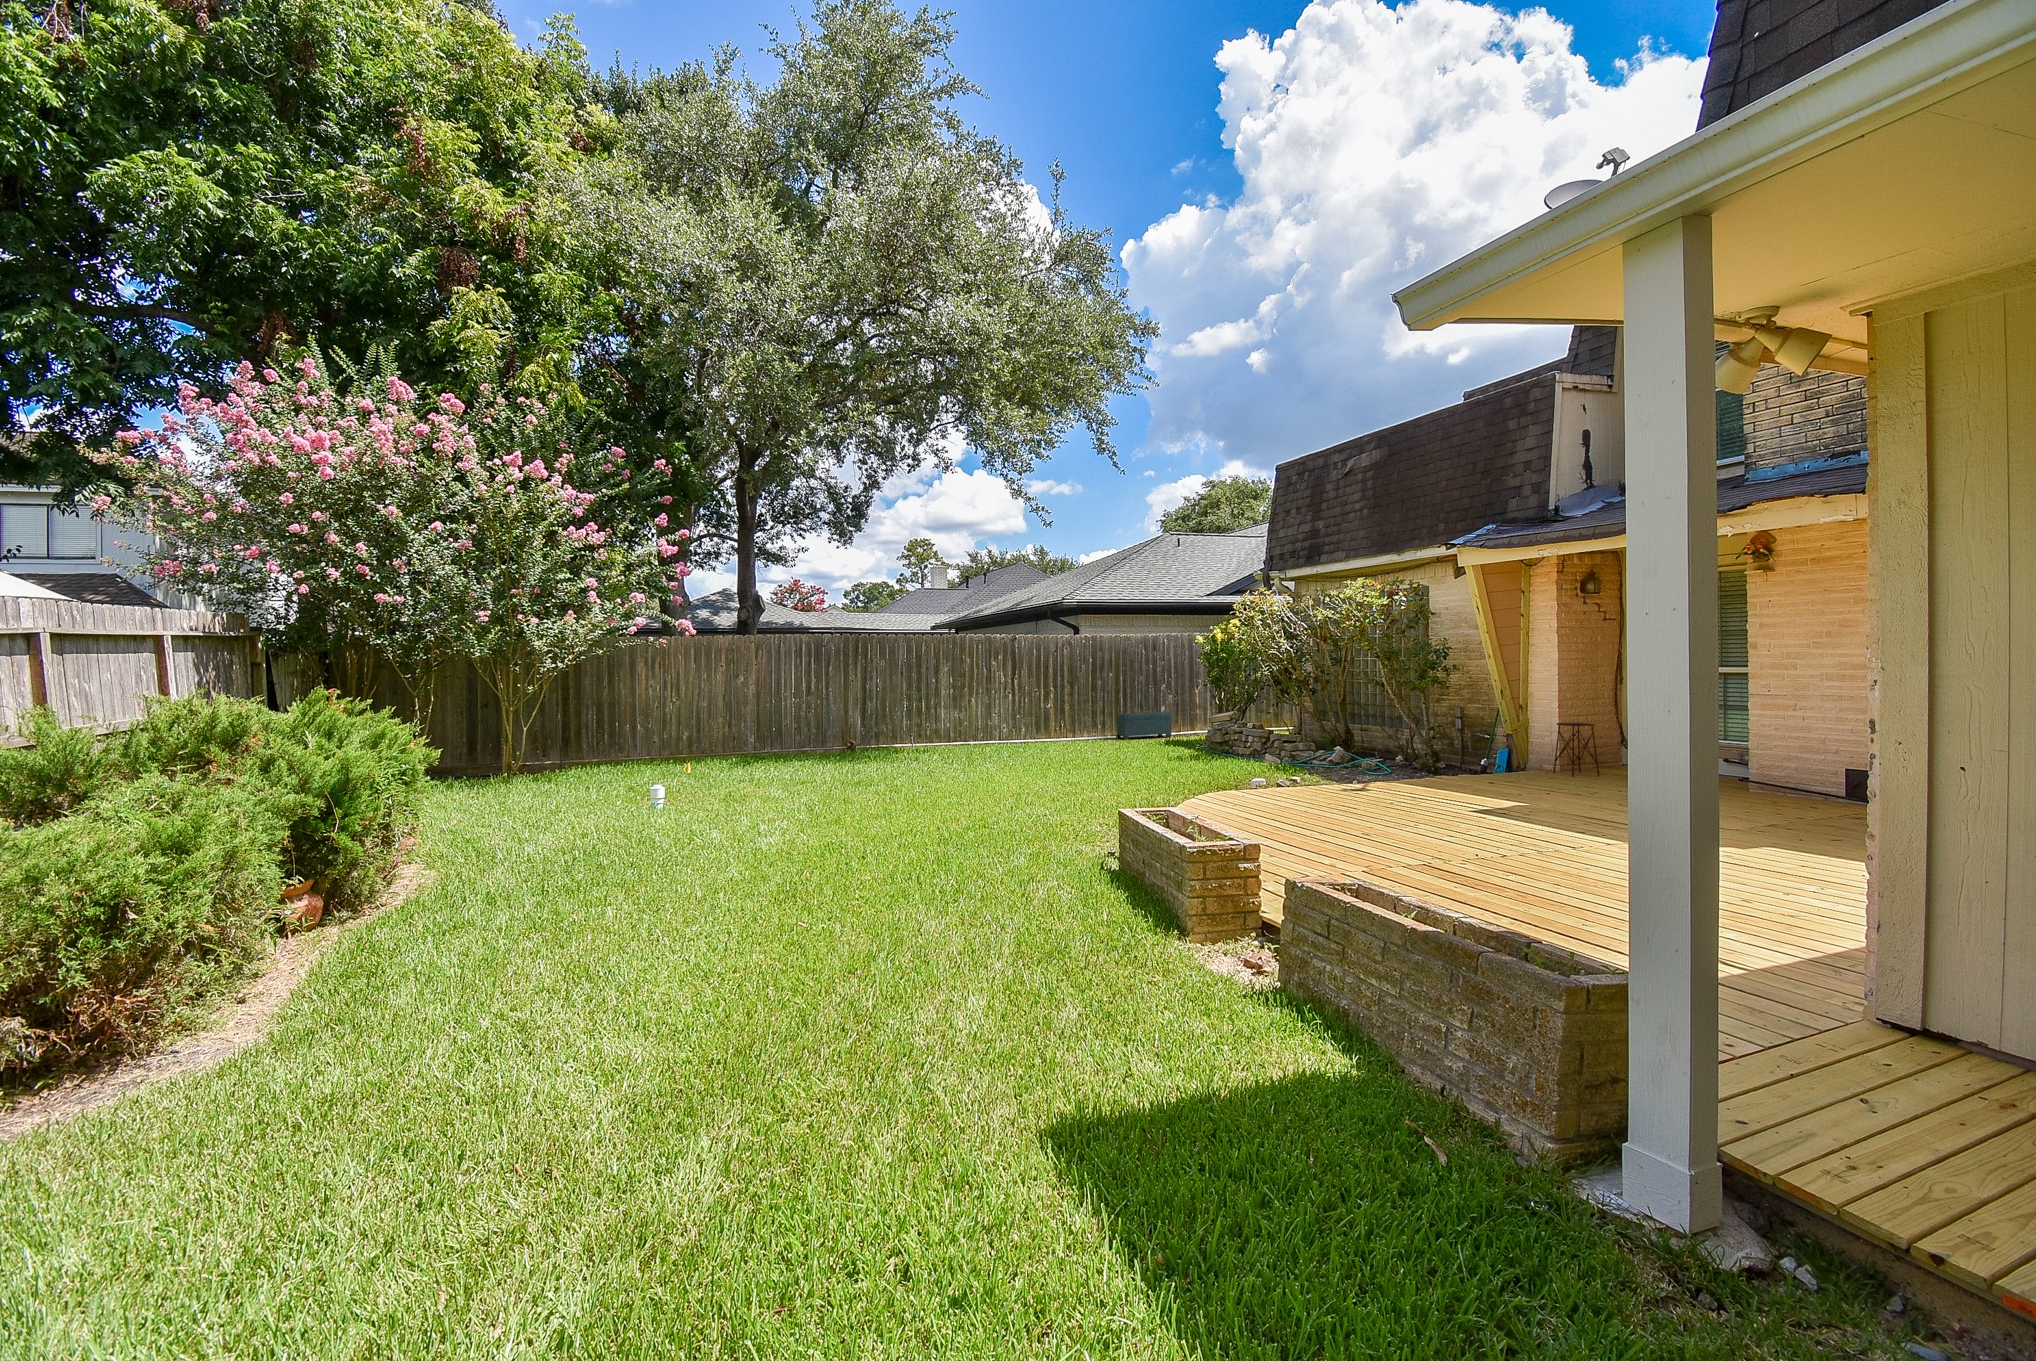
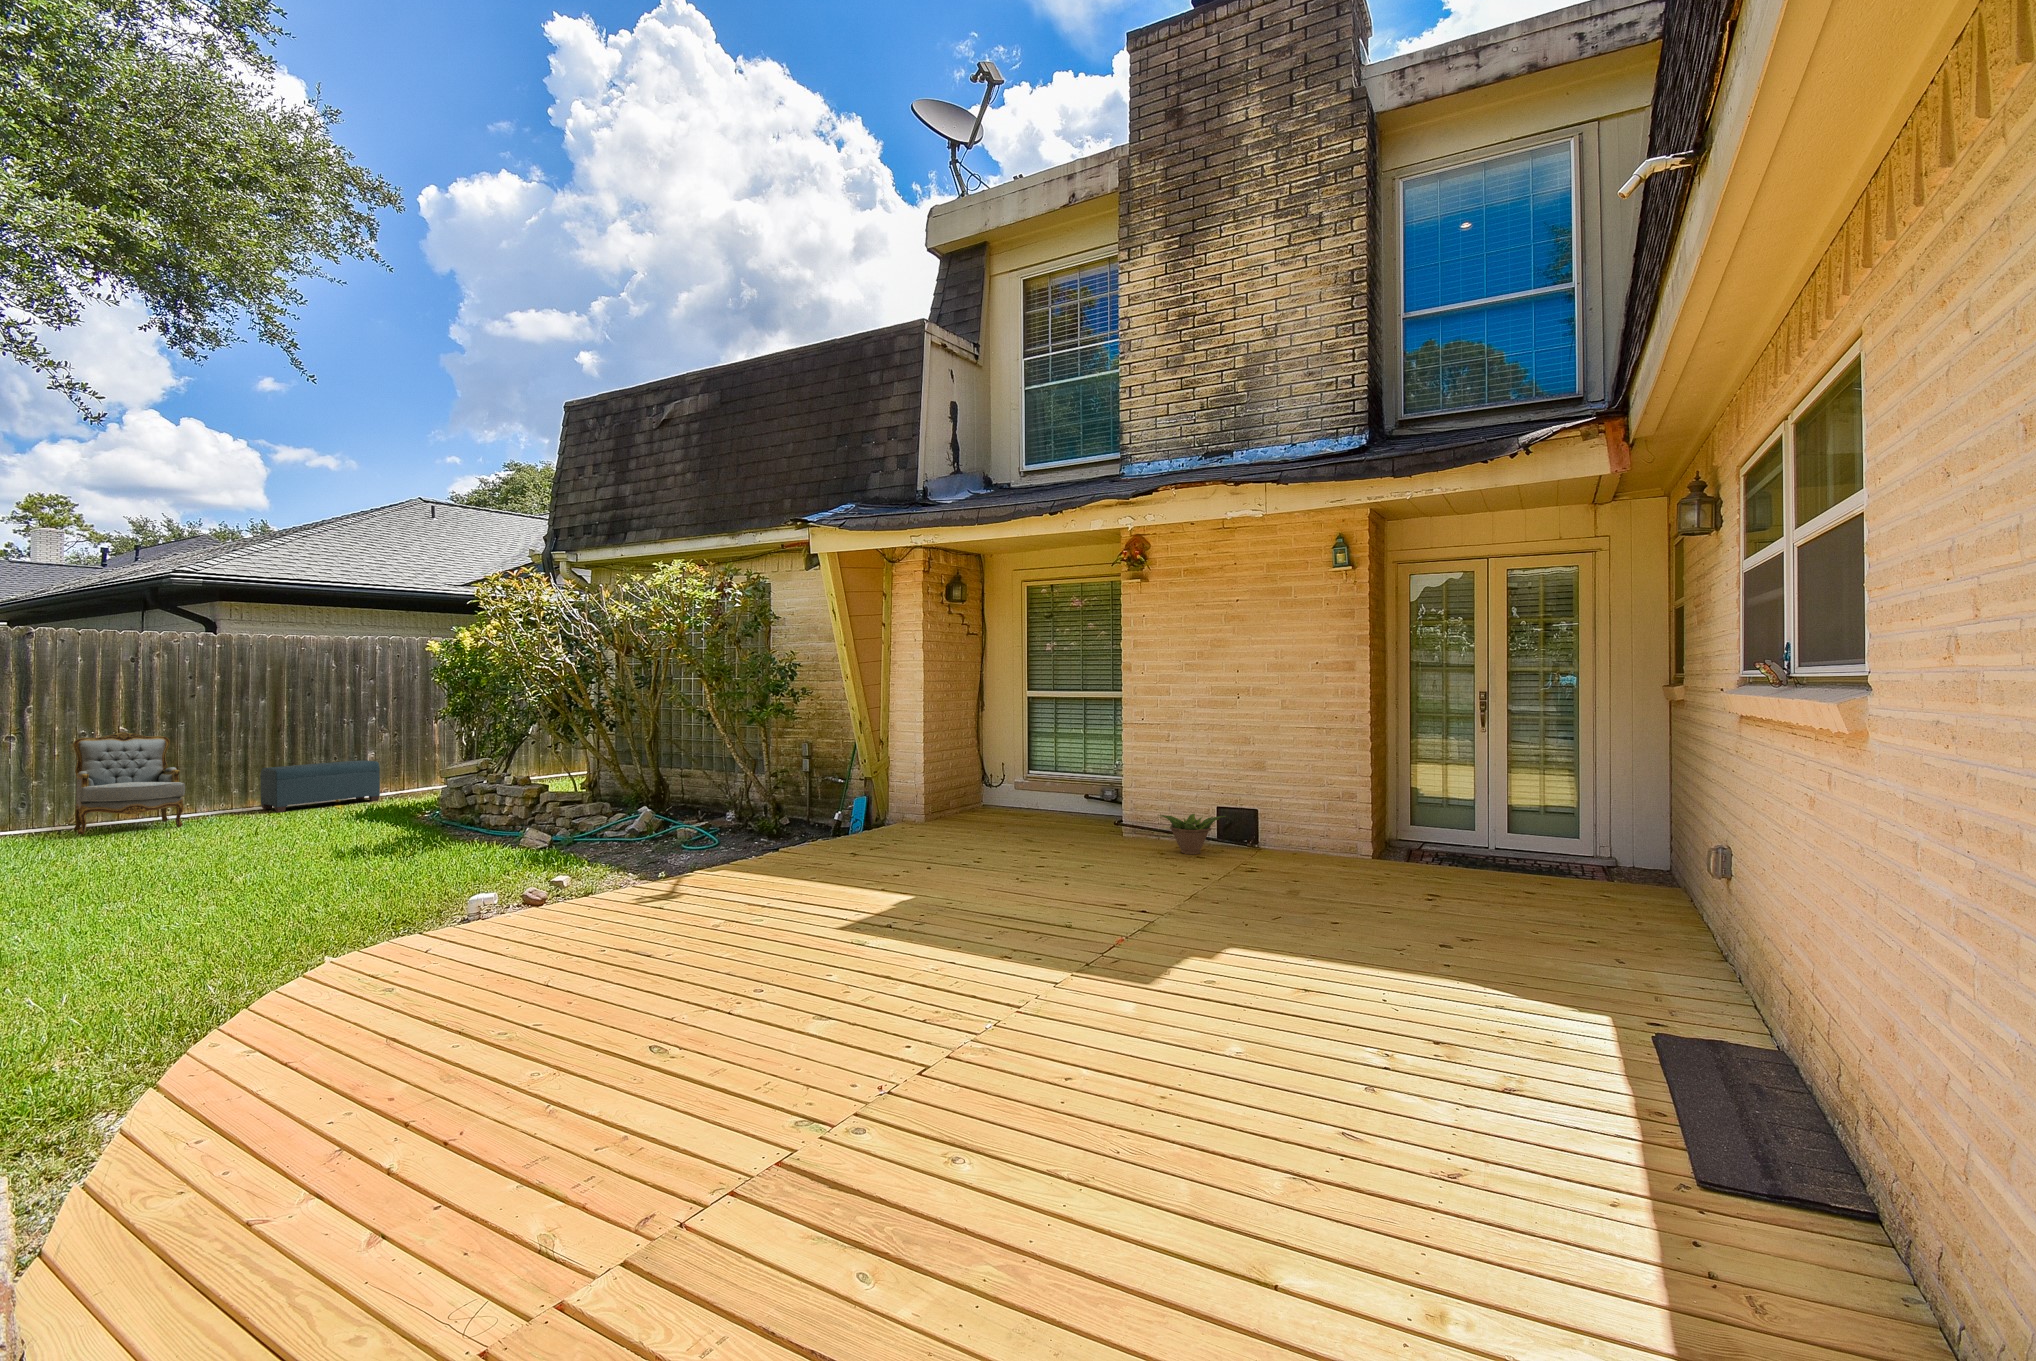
armchair: none [1043,691,1089,743] -> present [73,732,185,834]
side table: present [1553,723,1600,777] -> none [923,760,973,831]
decorative plant: none [1767,770,1848,806] -> present [1159,814,1226,854]

